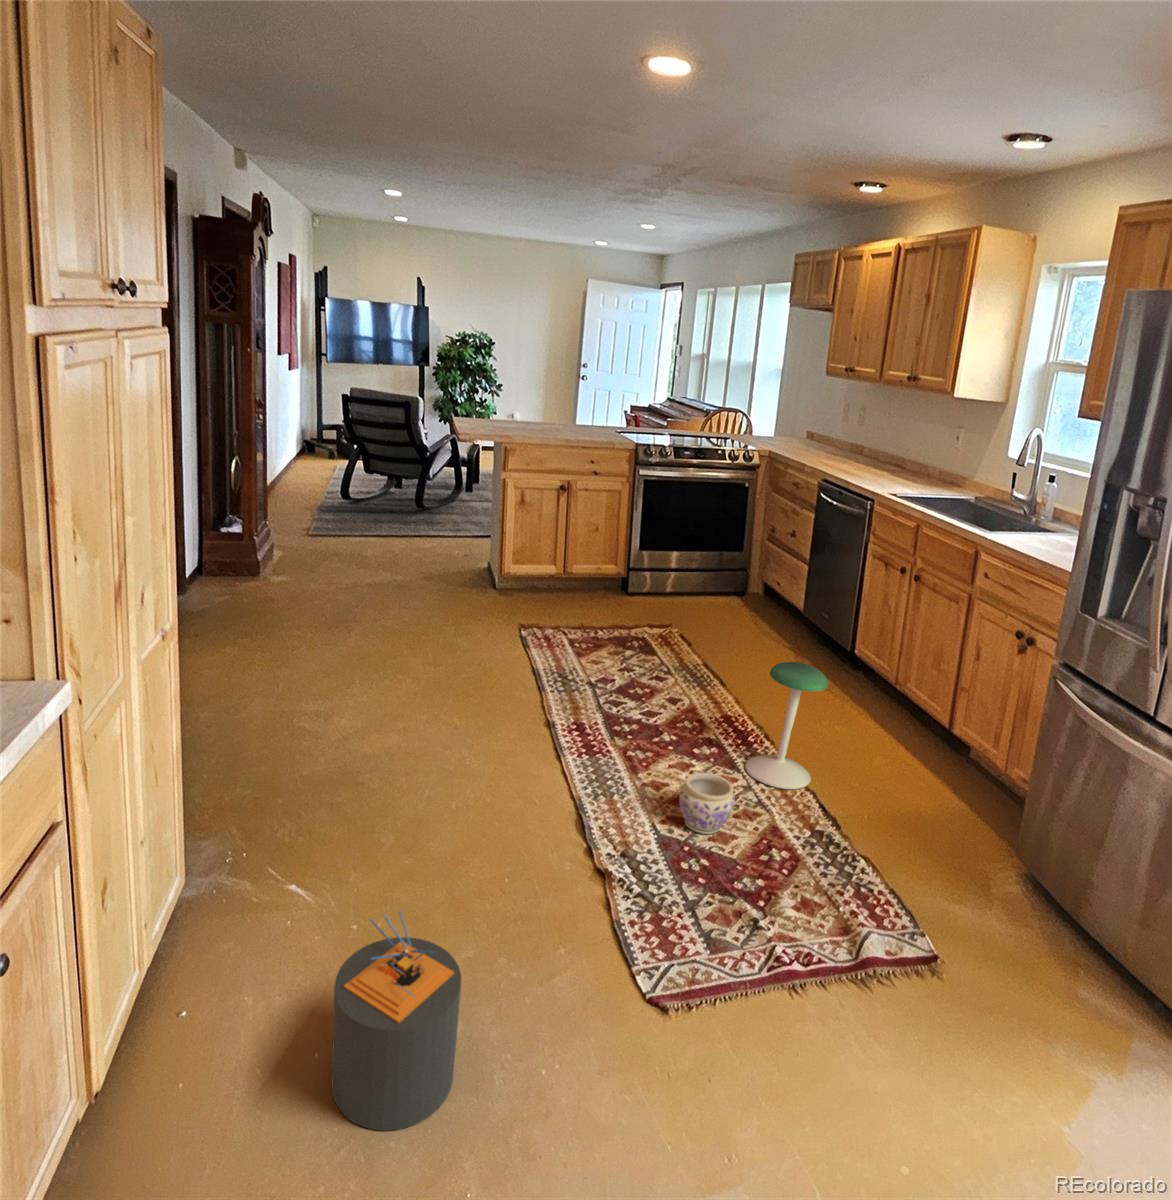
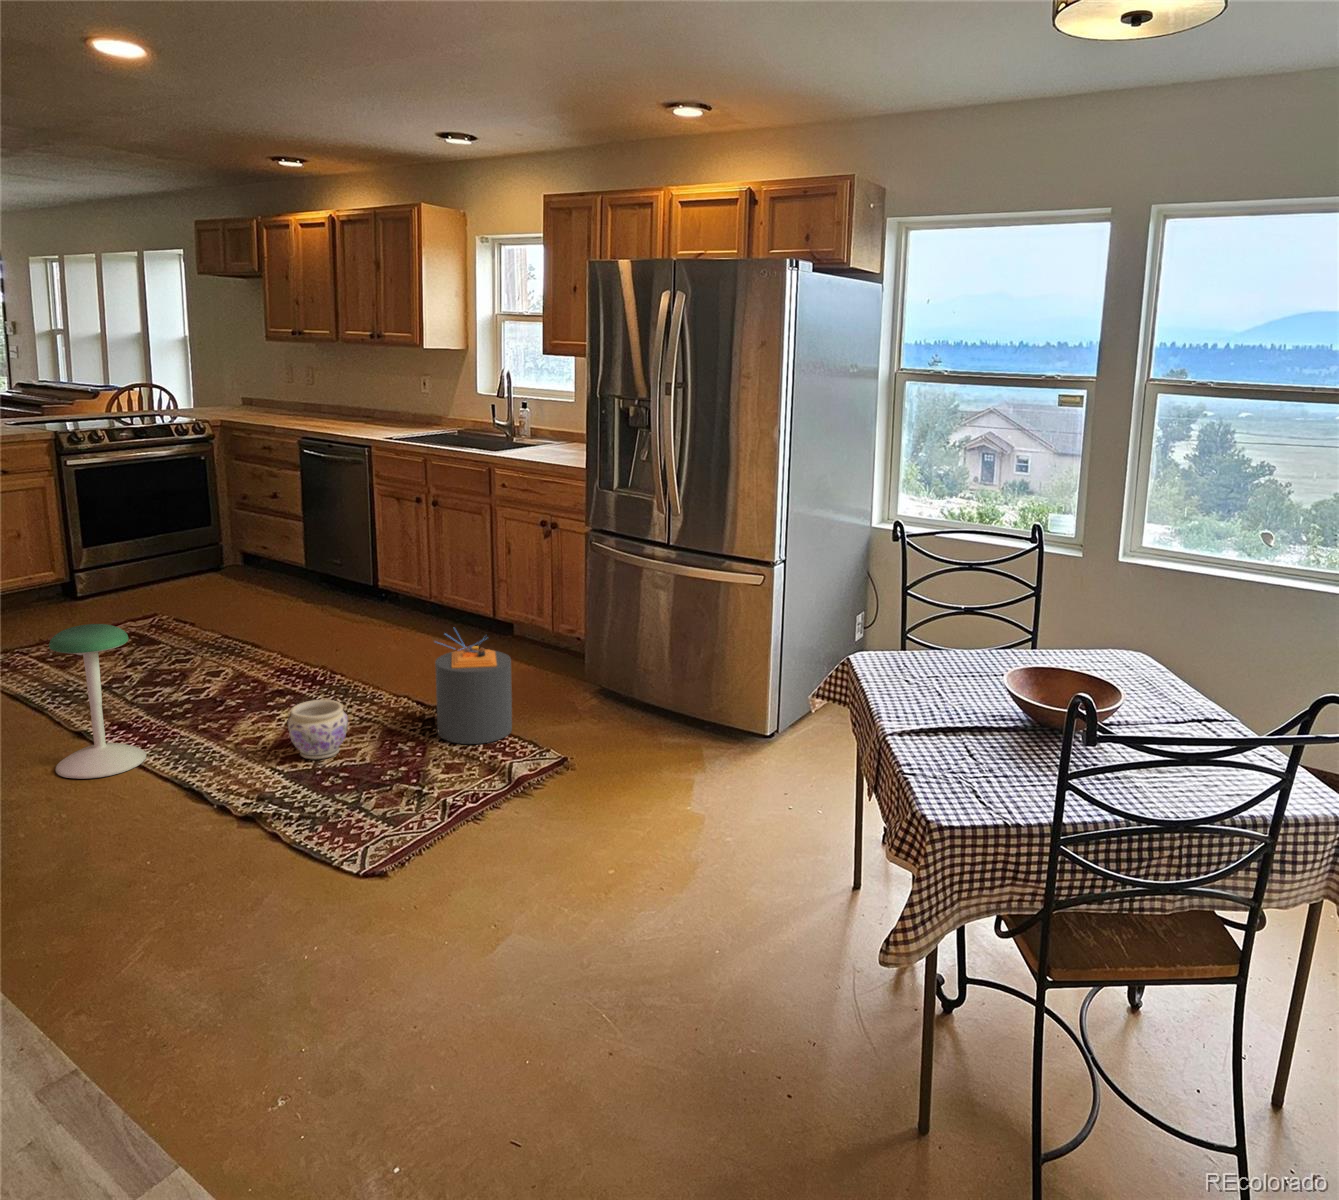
stool: present [745,662,828,789] -> present [49,624,146,779]
trash can: present [332,911,461,1131] -> present [435,627,512,744]

